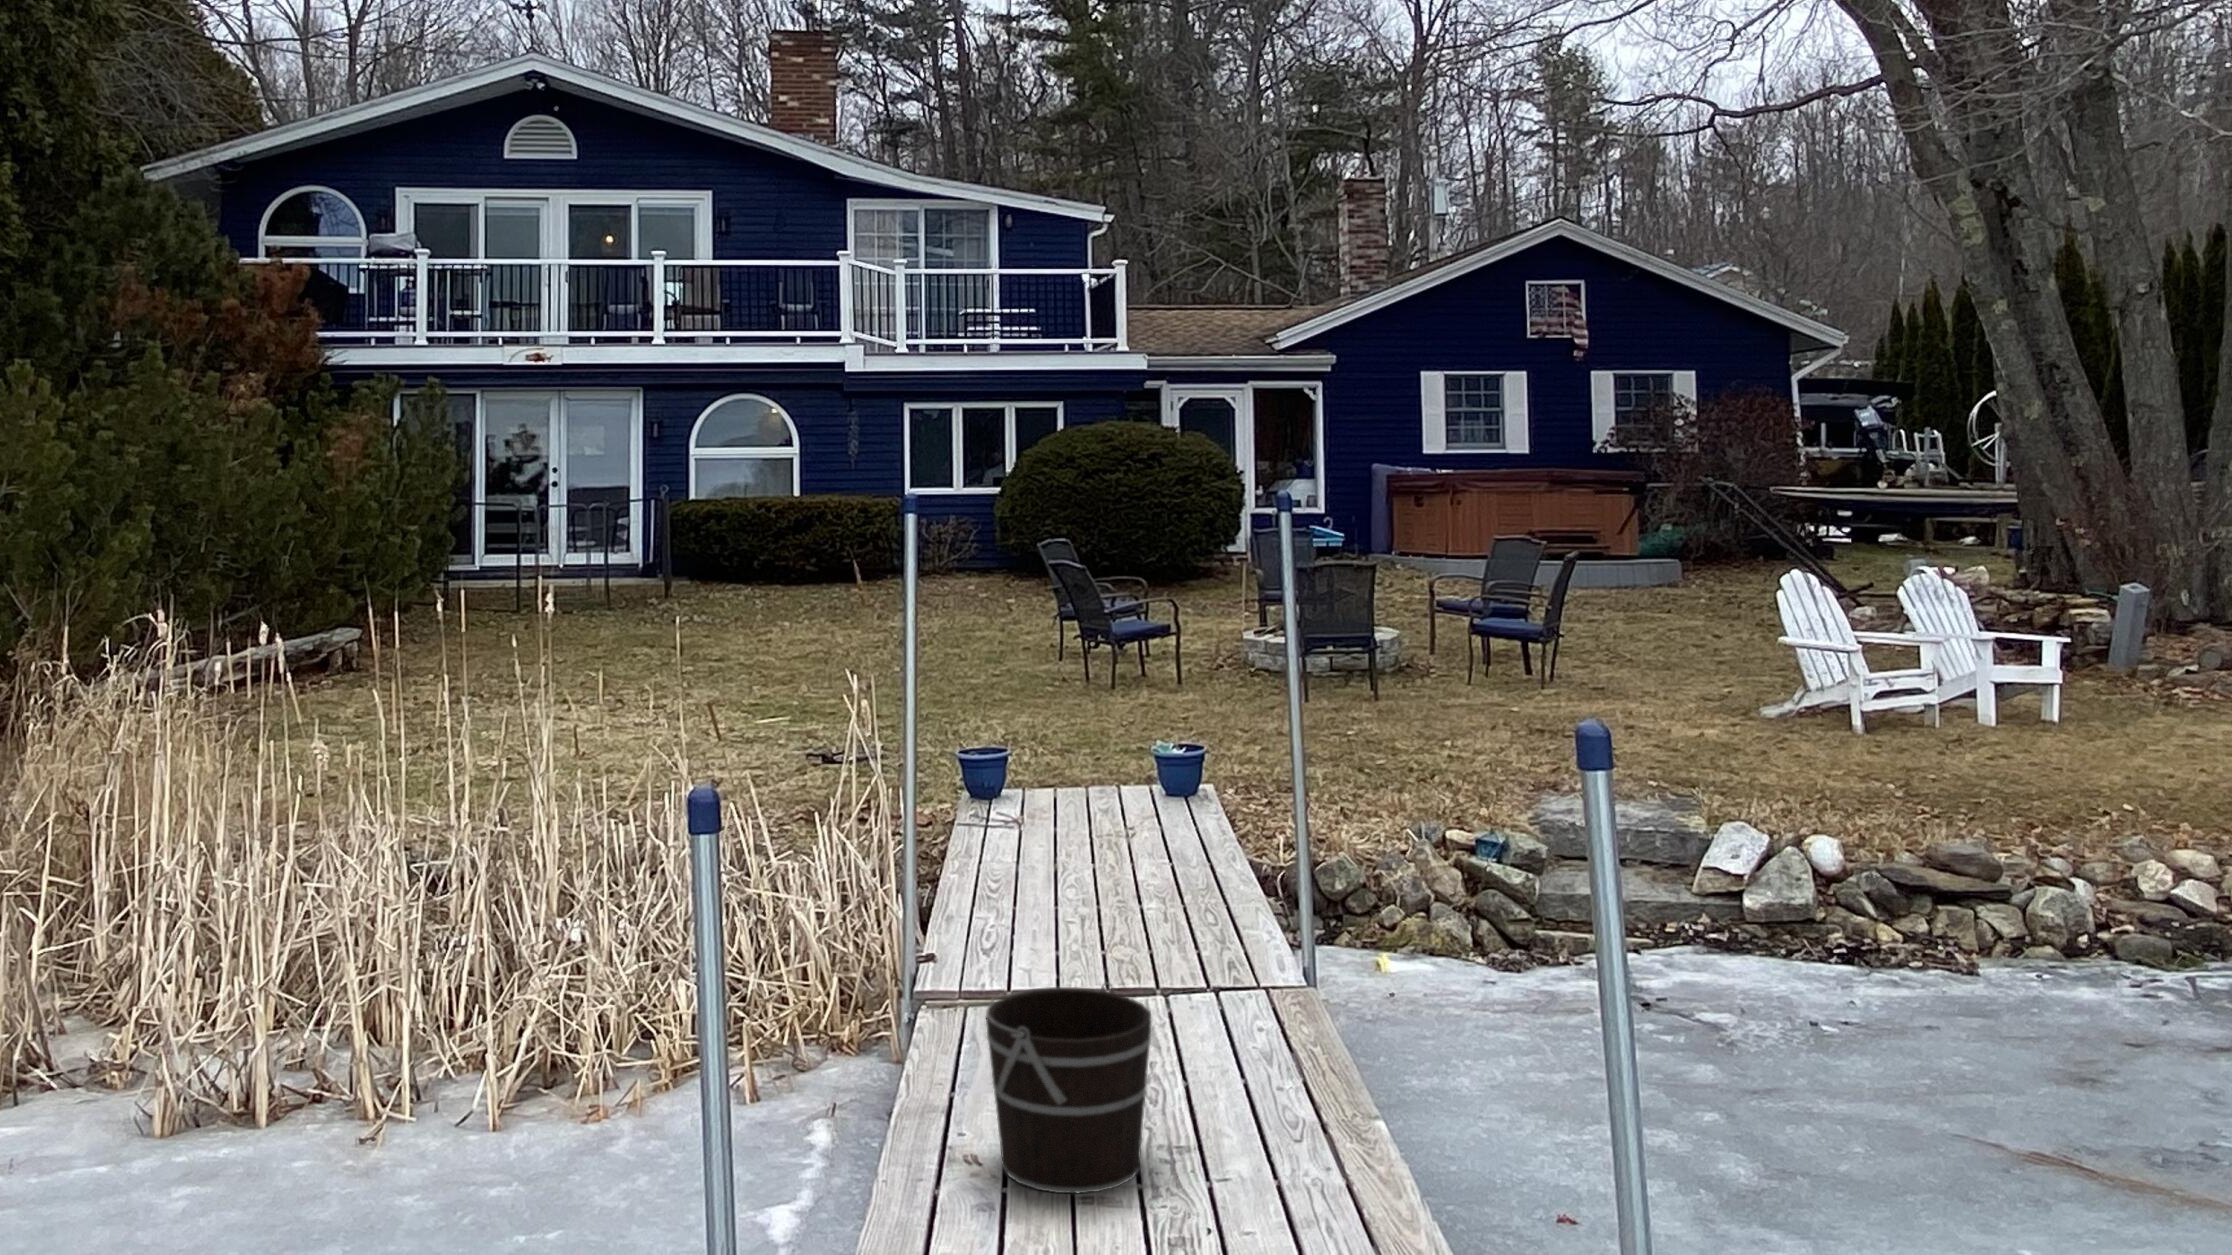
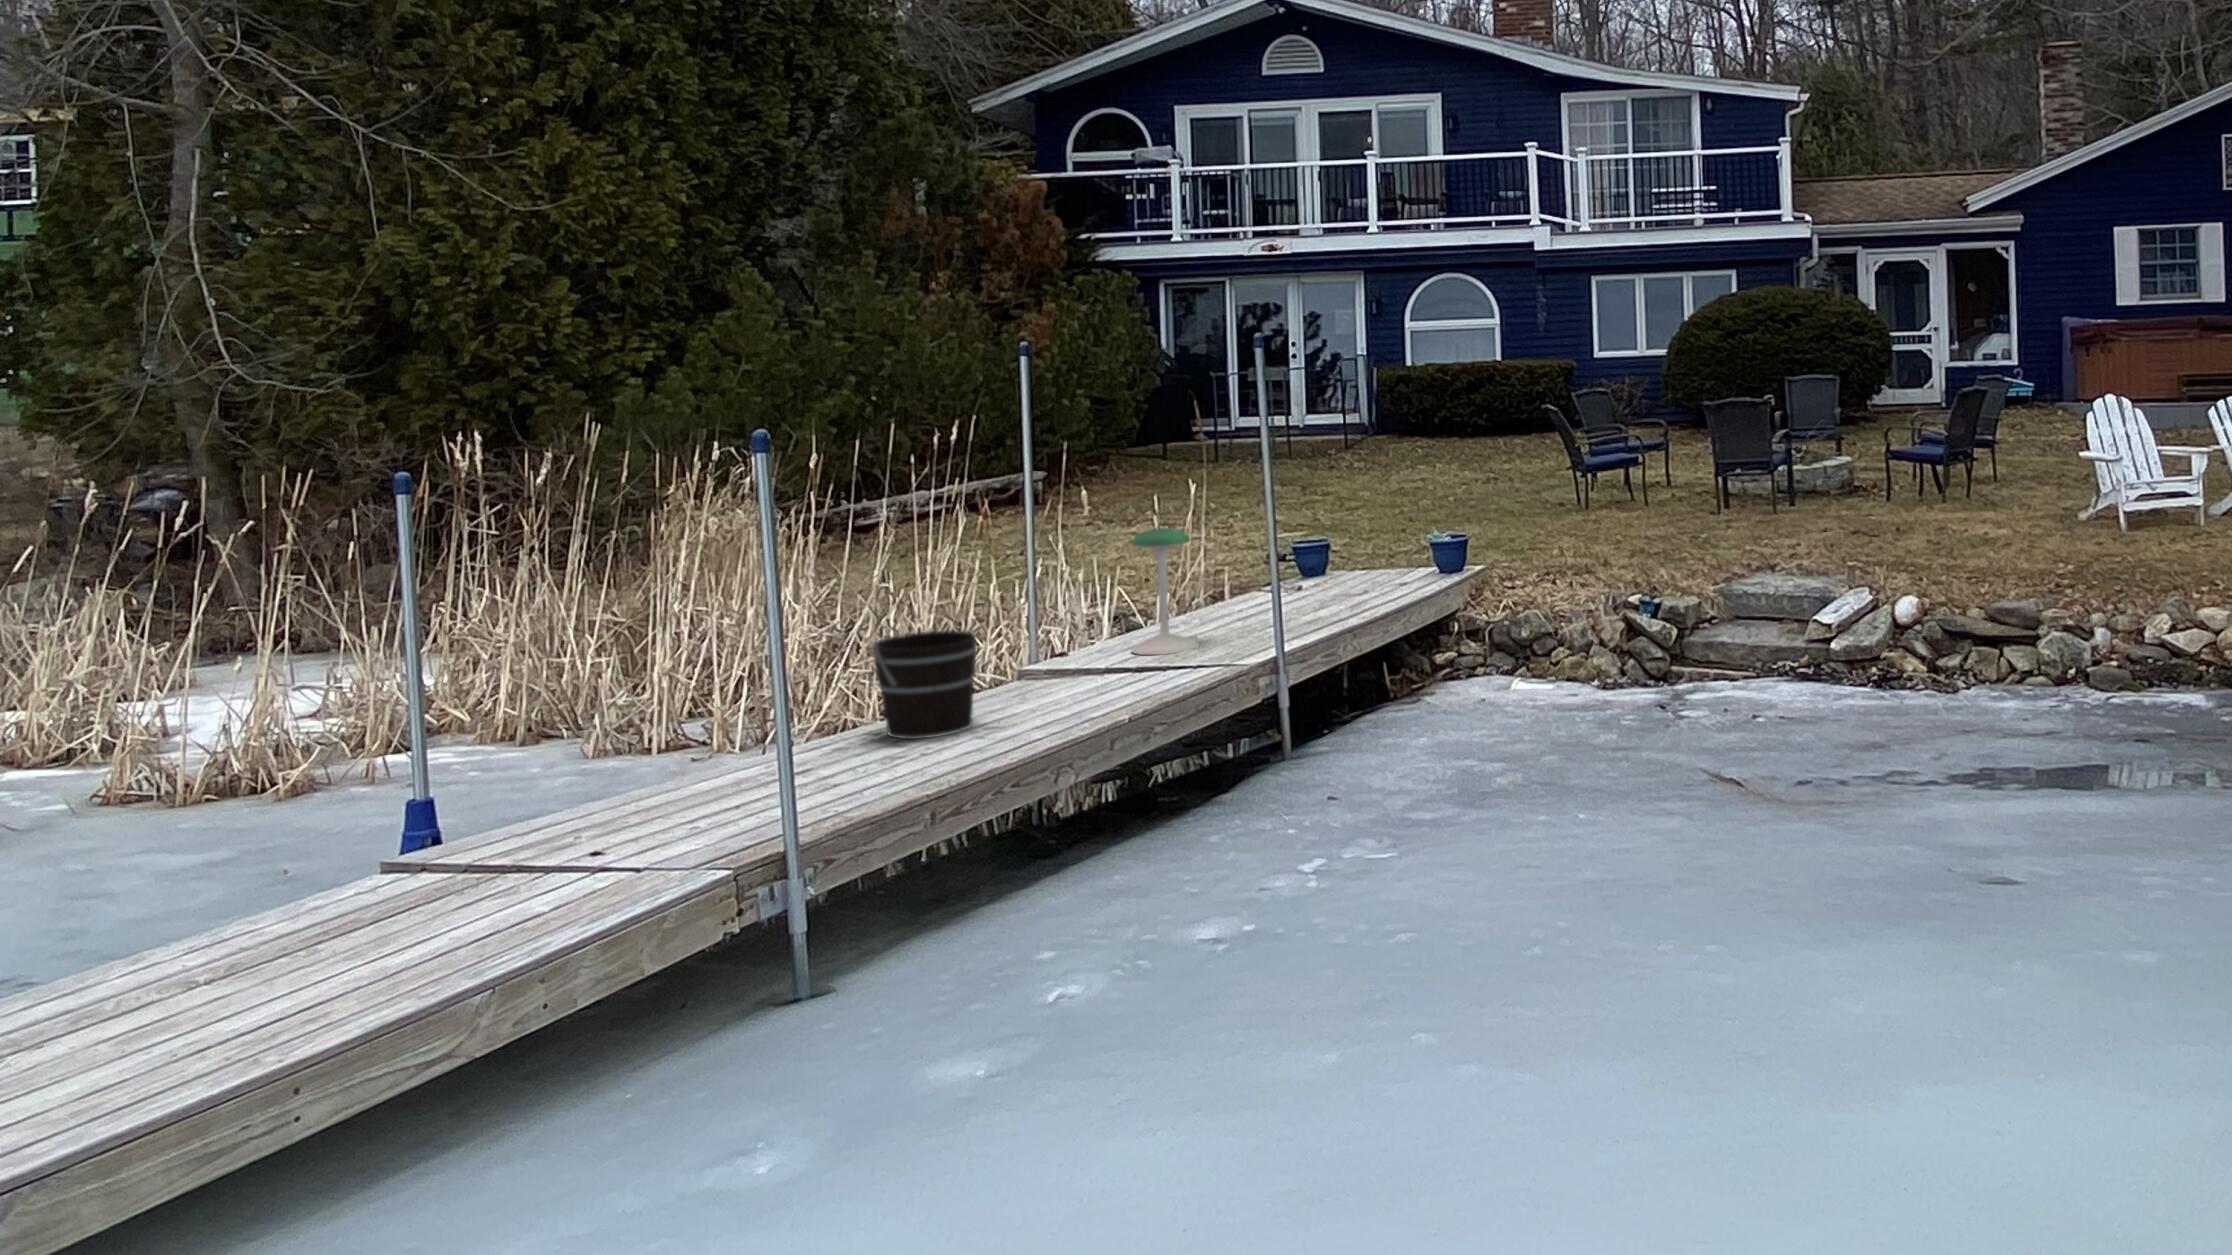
stool: none [1065,777,1165,972] -> present [1131,528,1199,655]

